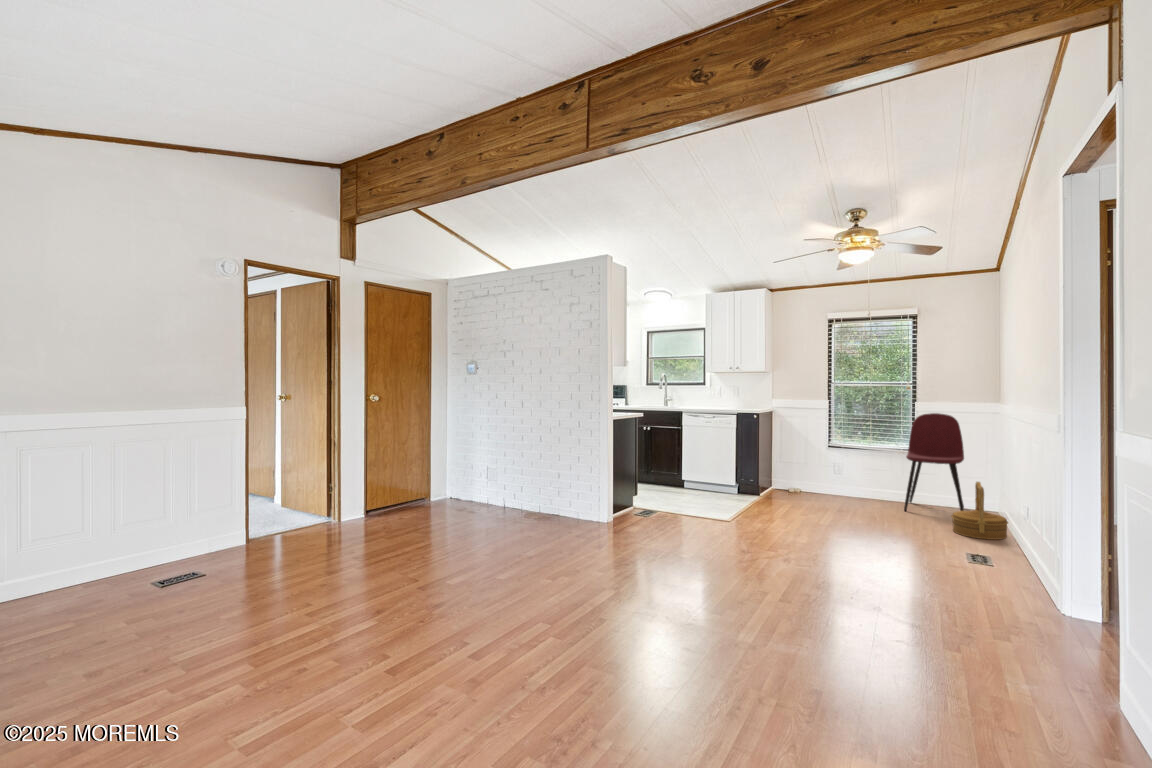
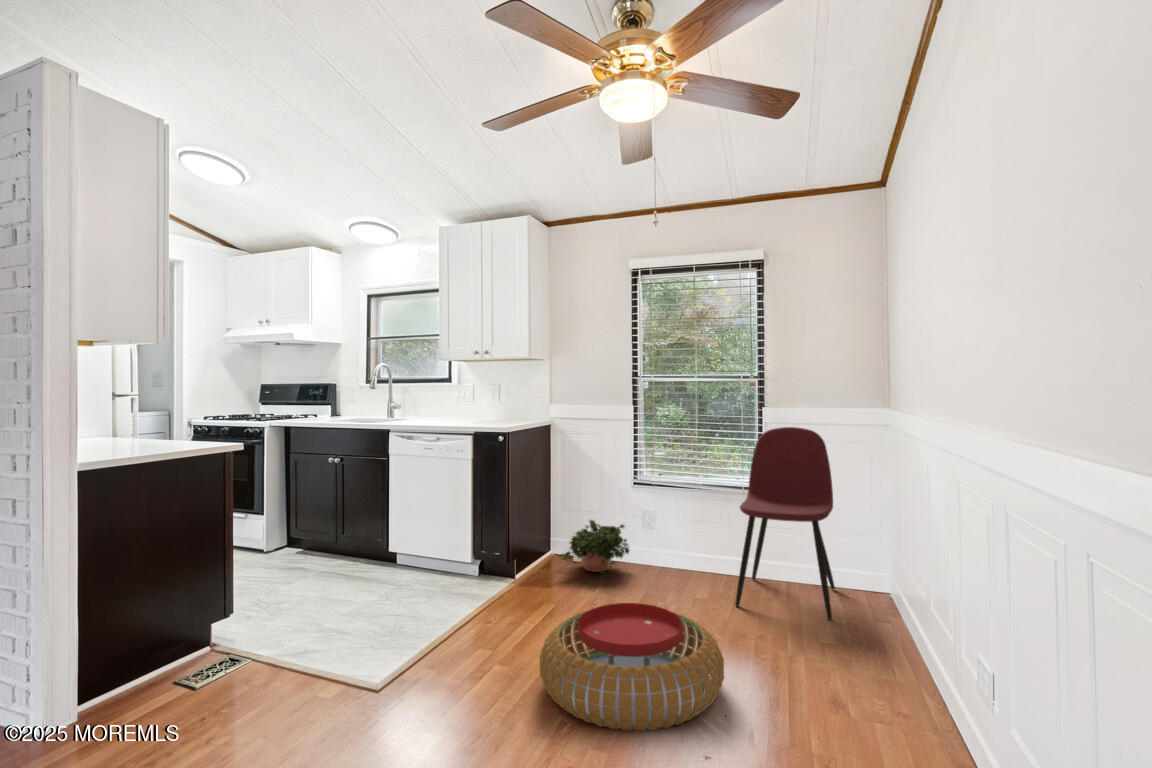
potted plant: none [789,466,831,499] -> present [562,520,630,573]
woven basket: present [952,482,1008,540] -> none [802,567,904,700]
pouf: none [816,495,914,540] -> present [539,603,724,731]

